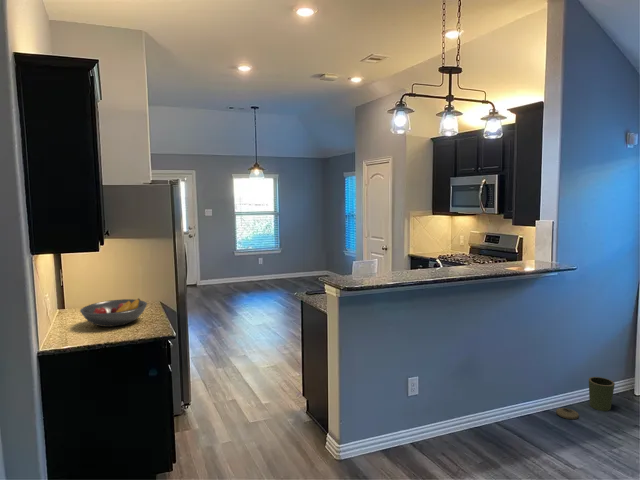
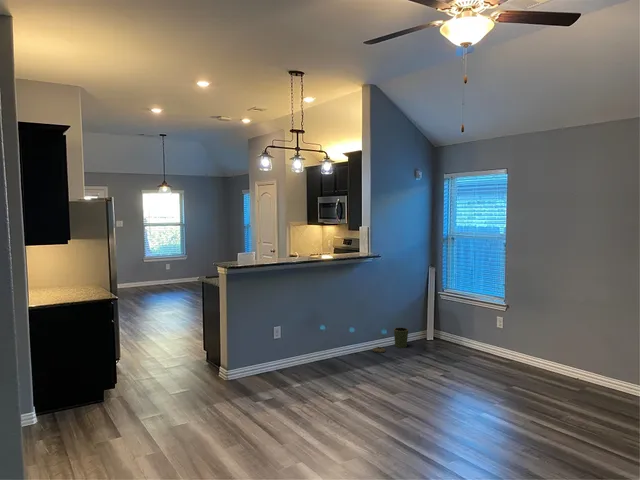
fruit bowl: present [80,299,147,327] -> none [47,278,94,296]

